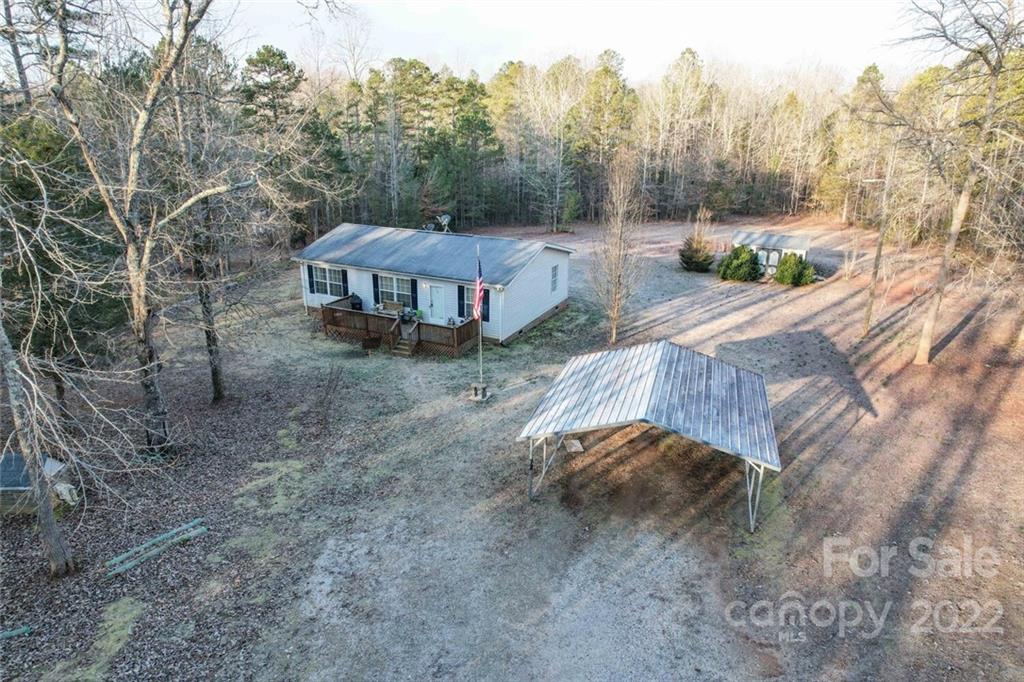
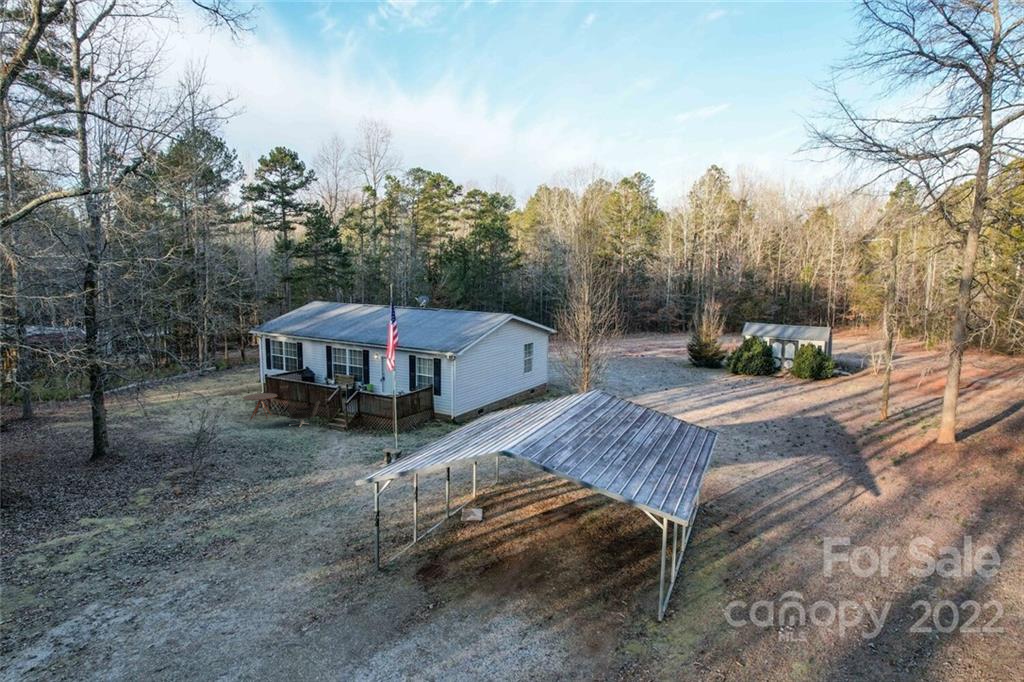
round table: none [309,323,339,349] -> present [243,393,277,419]

